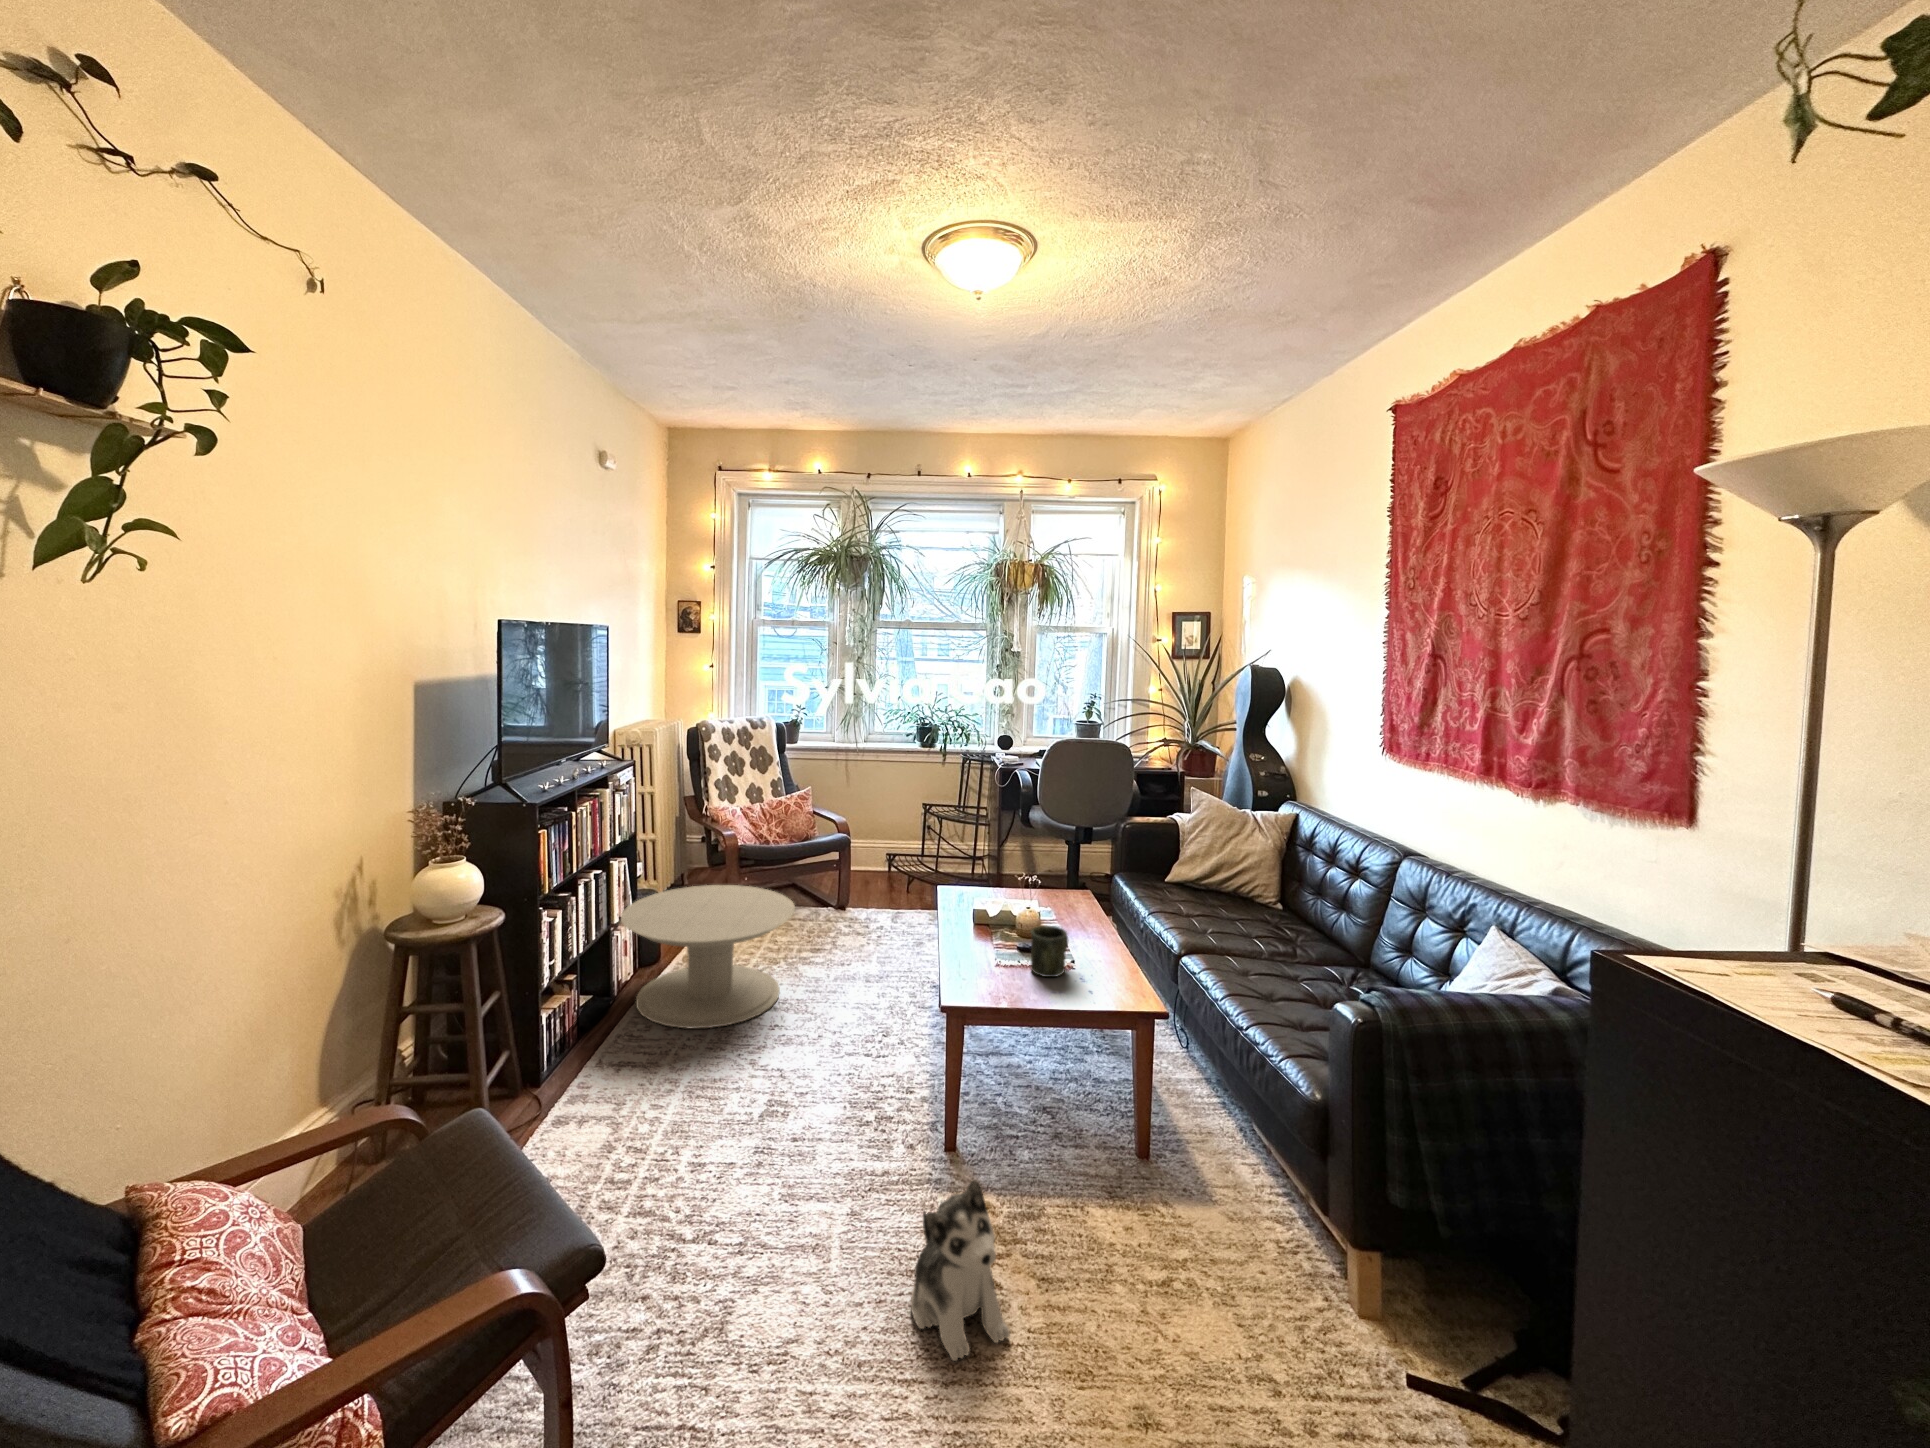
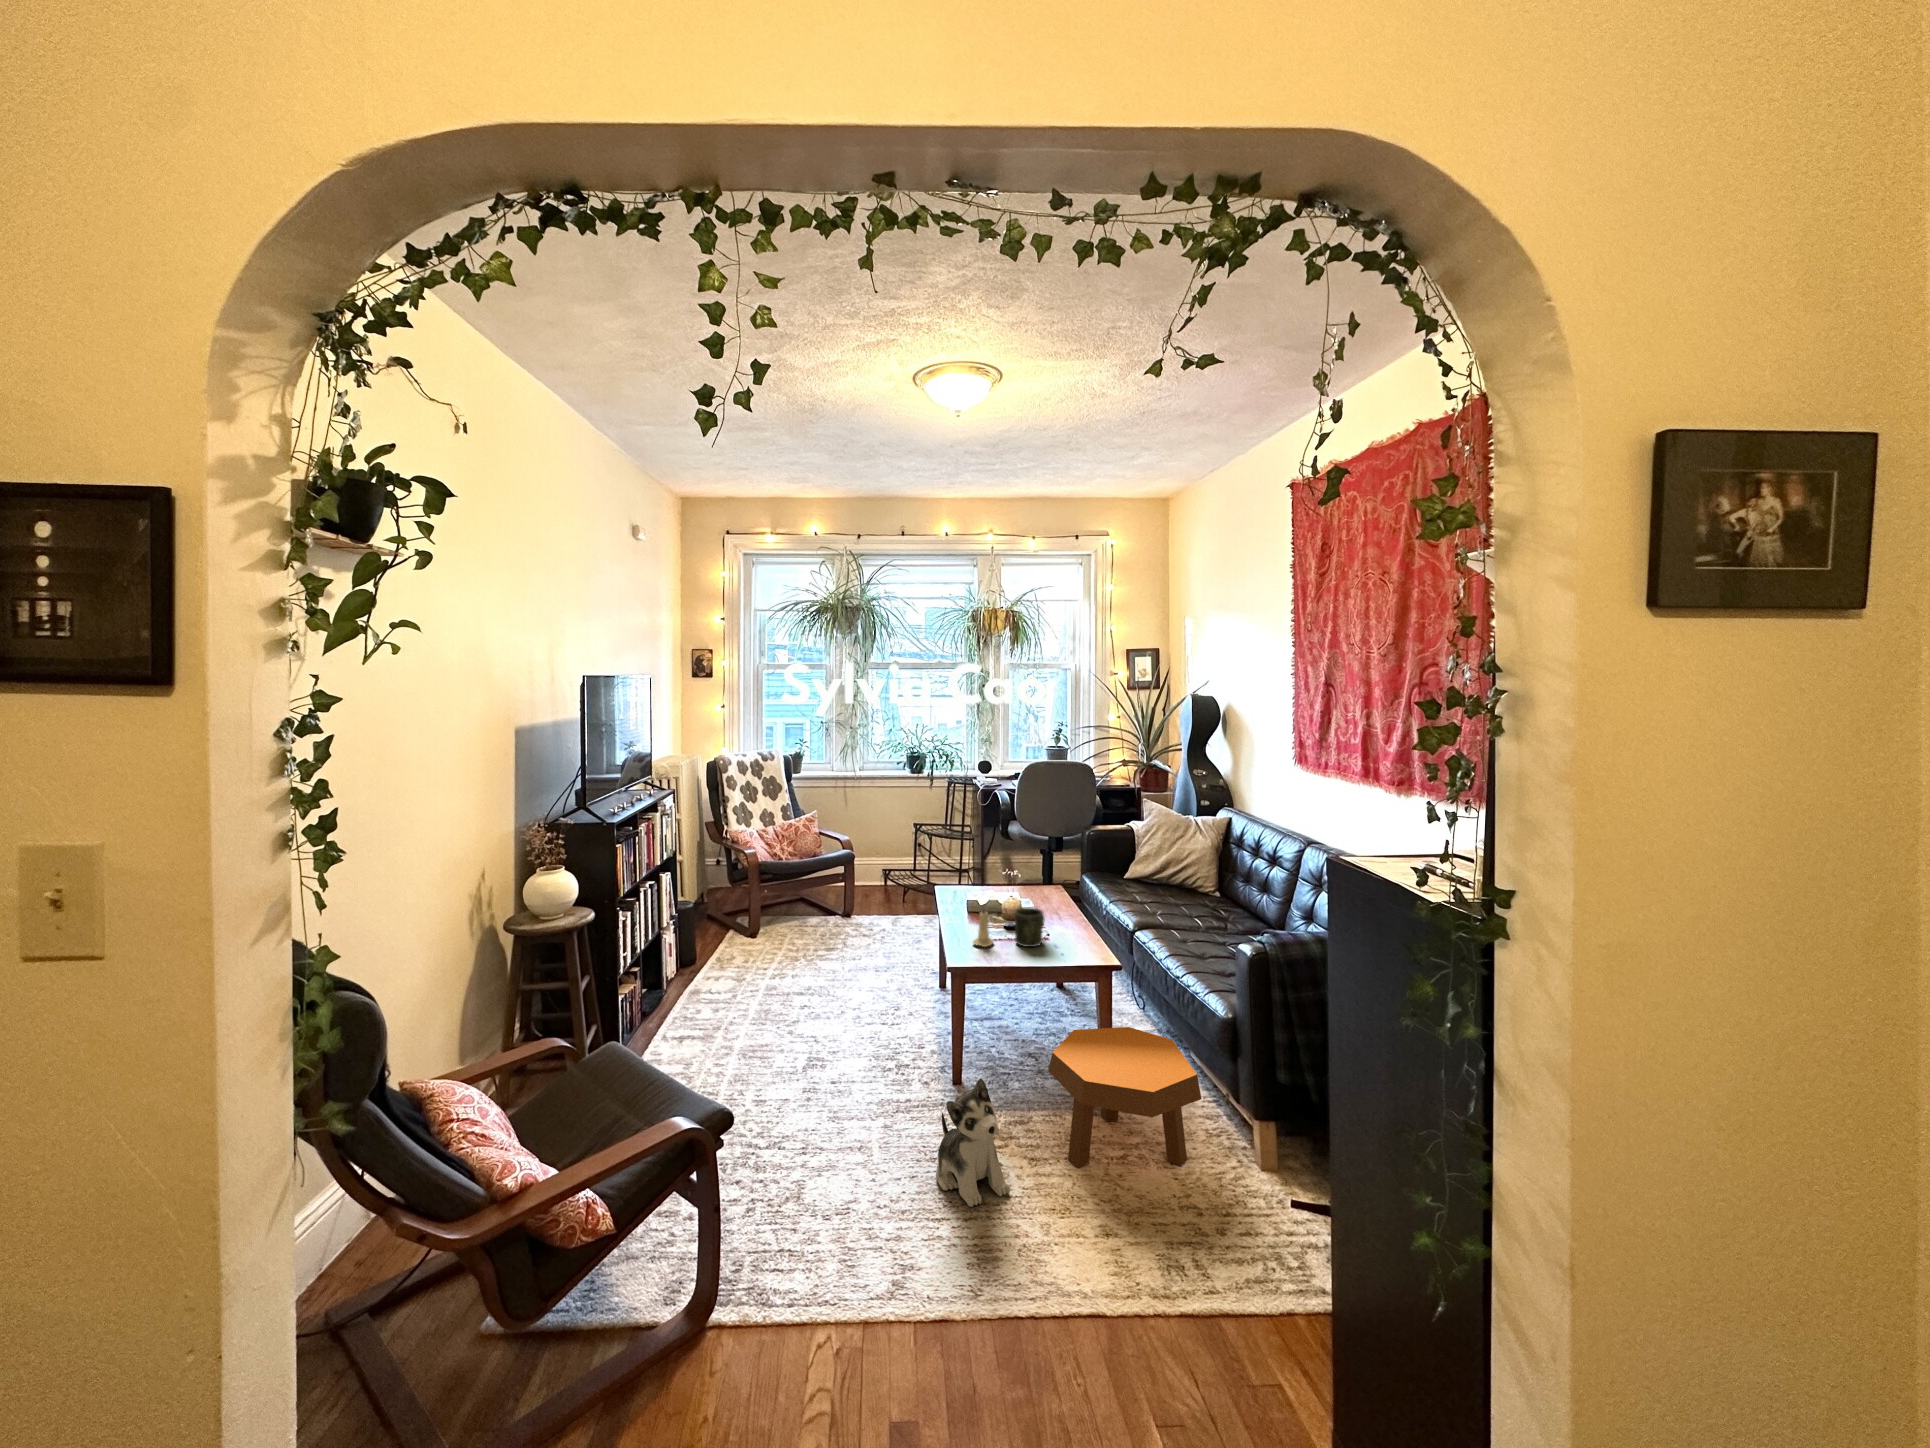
side table: present [621,885,795,1028] -> none [671,893,817,1010]
candle: none [976,921,1004,975] -> present [973,908,994,947]
footstool: none [1067,1095,1278,1302] -> present [1048,1027,1202,1168]

